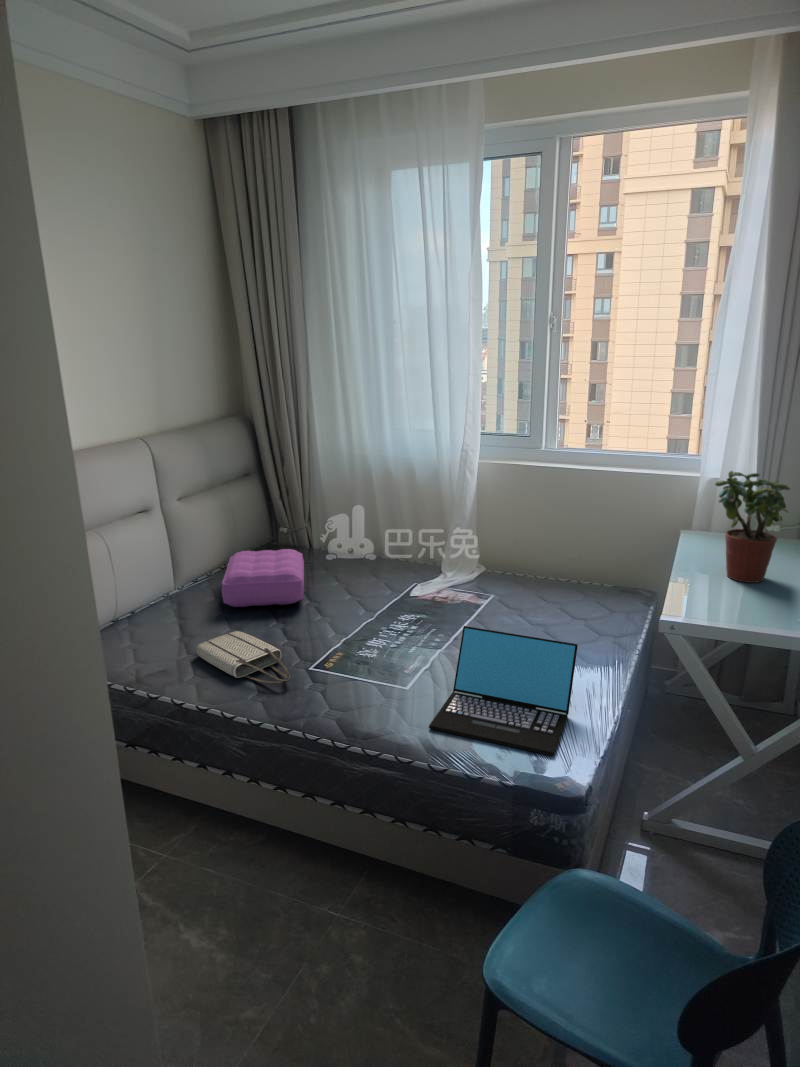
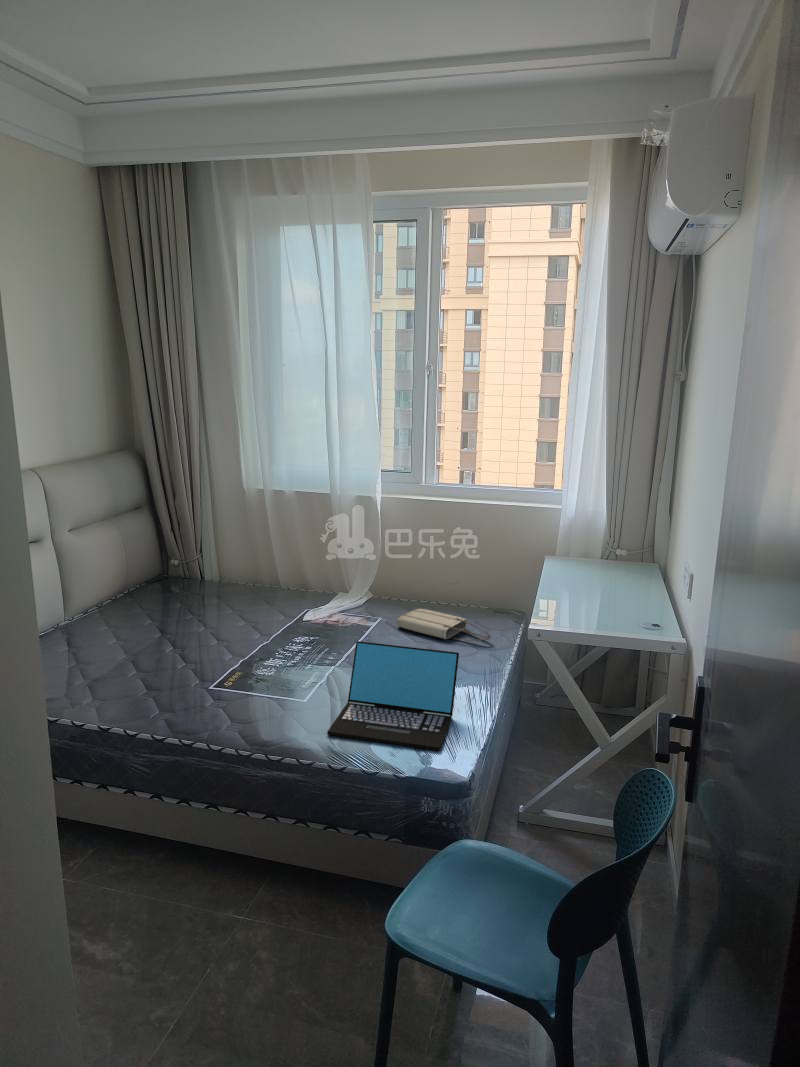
potted plant: present [715,471,790,583] -> none [571,499,632,596]
pillow: present [222,549,304,607] -> none [114,579,197,636]
tote bag: present [196,631,290,683] -> present [397,609,491,641]

